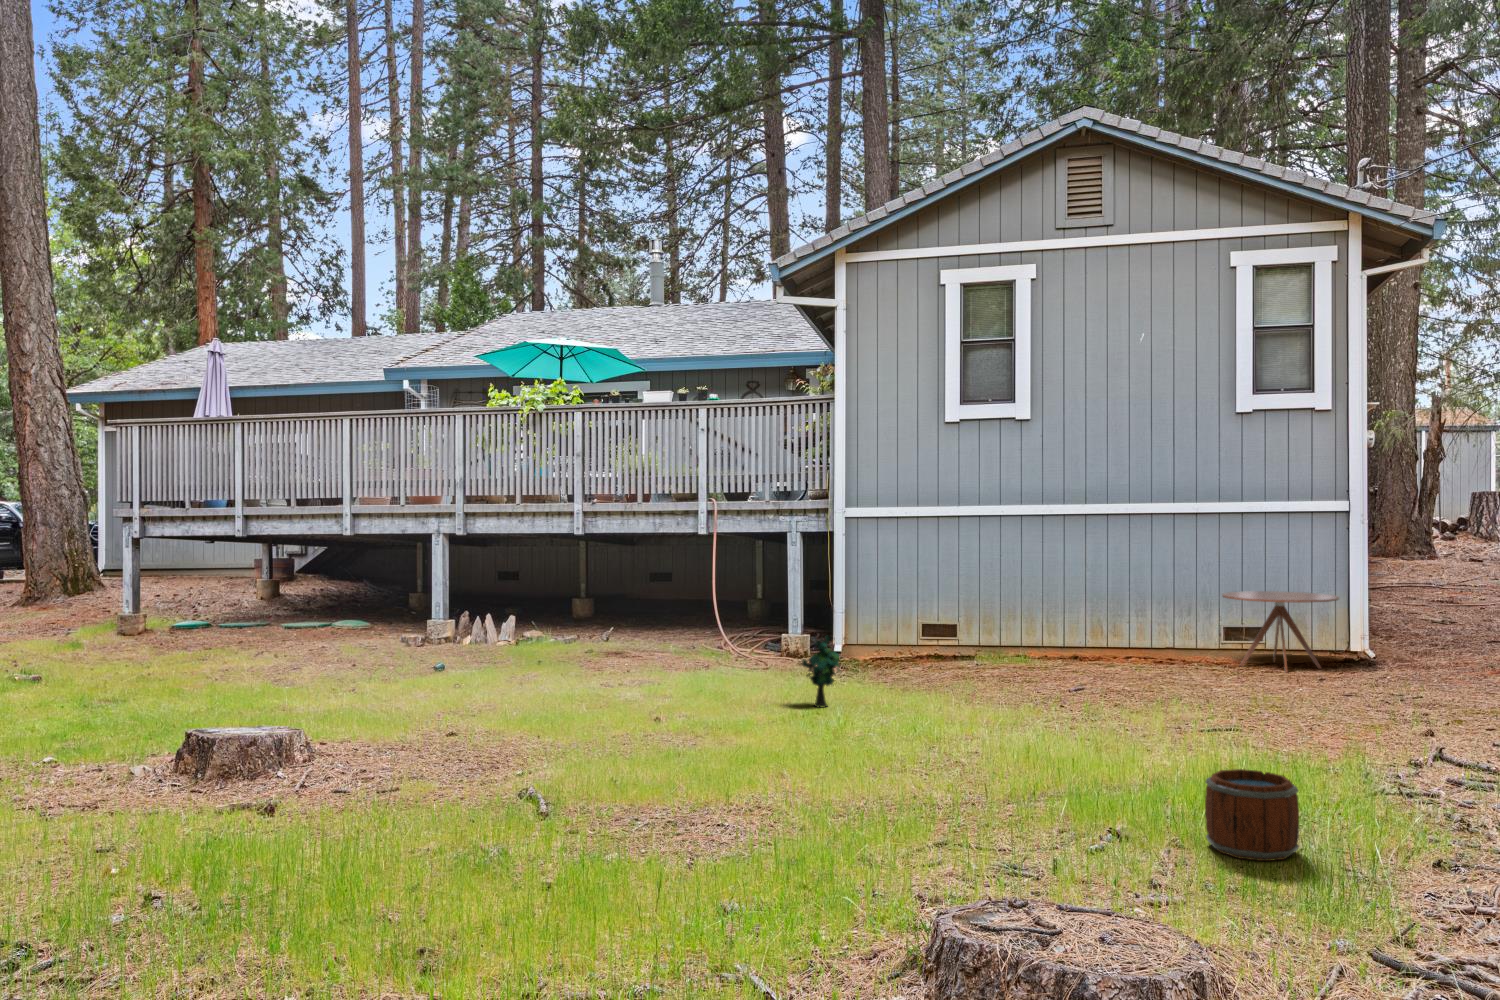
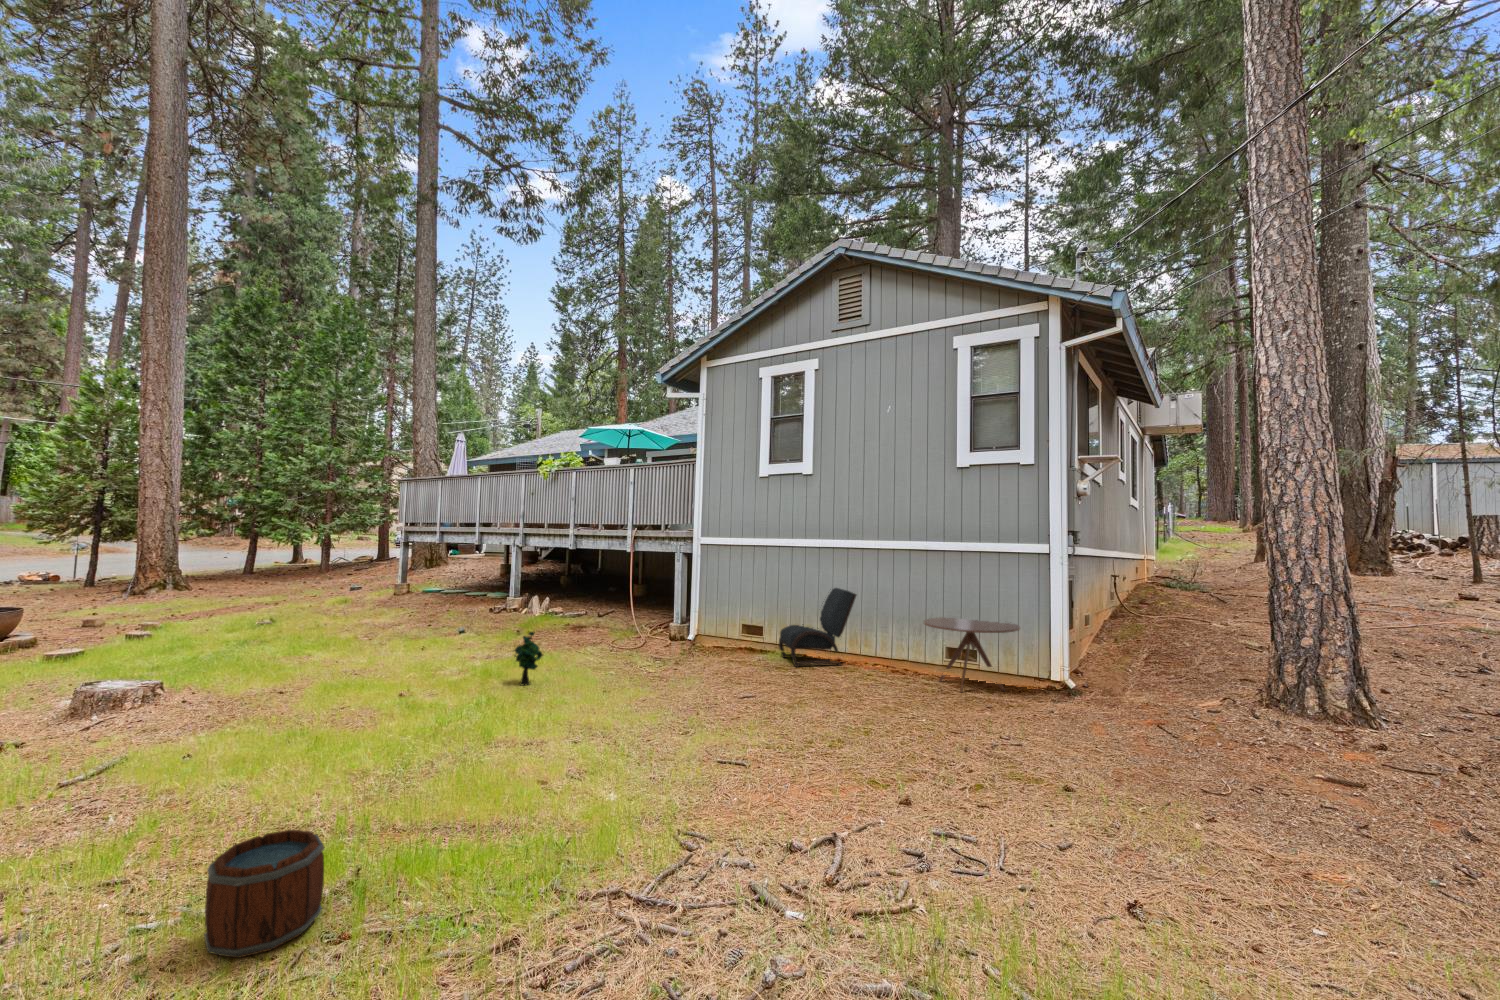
lounge chair: none [1012,566,1114,667] -> present [779,588,856,667]

